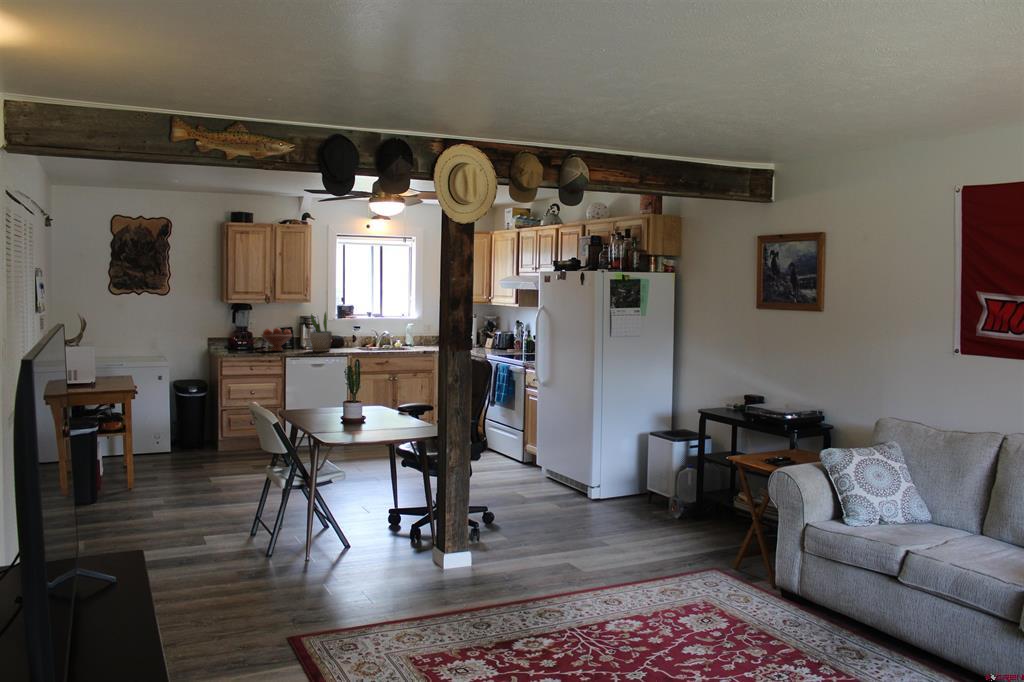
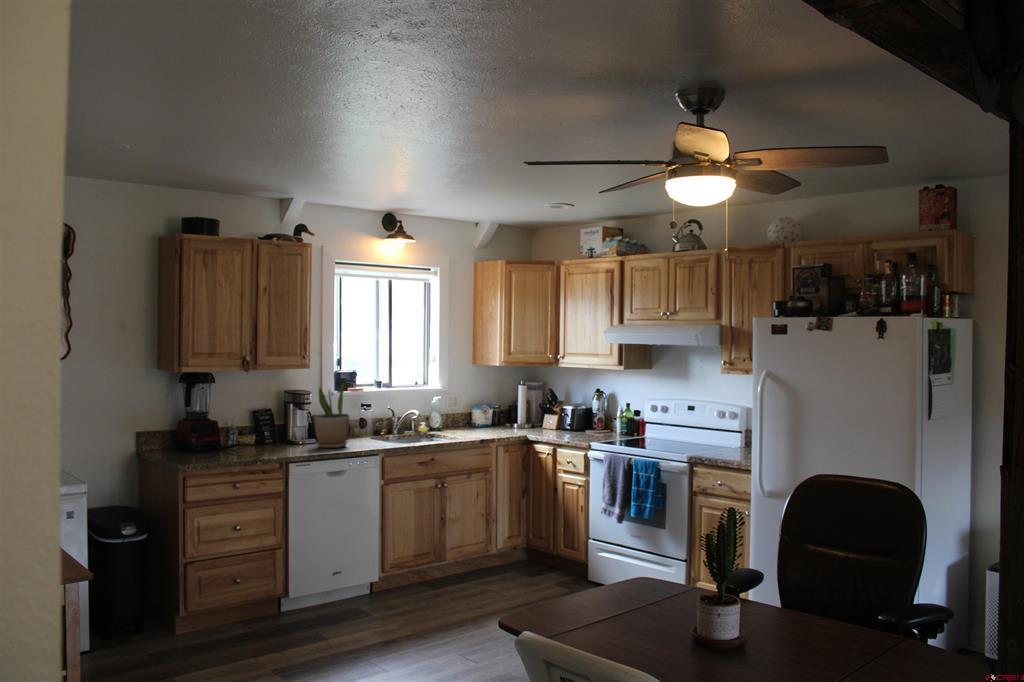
fruit bowl: present [261,328,292,351] -> none [233,411,286,451]

